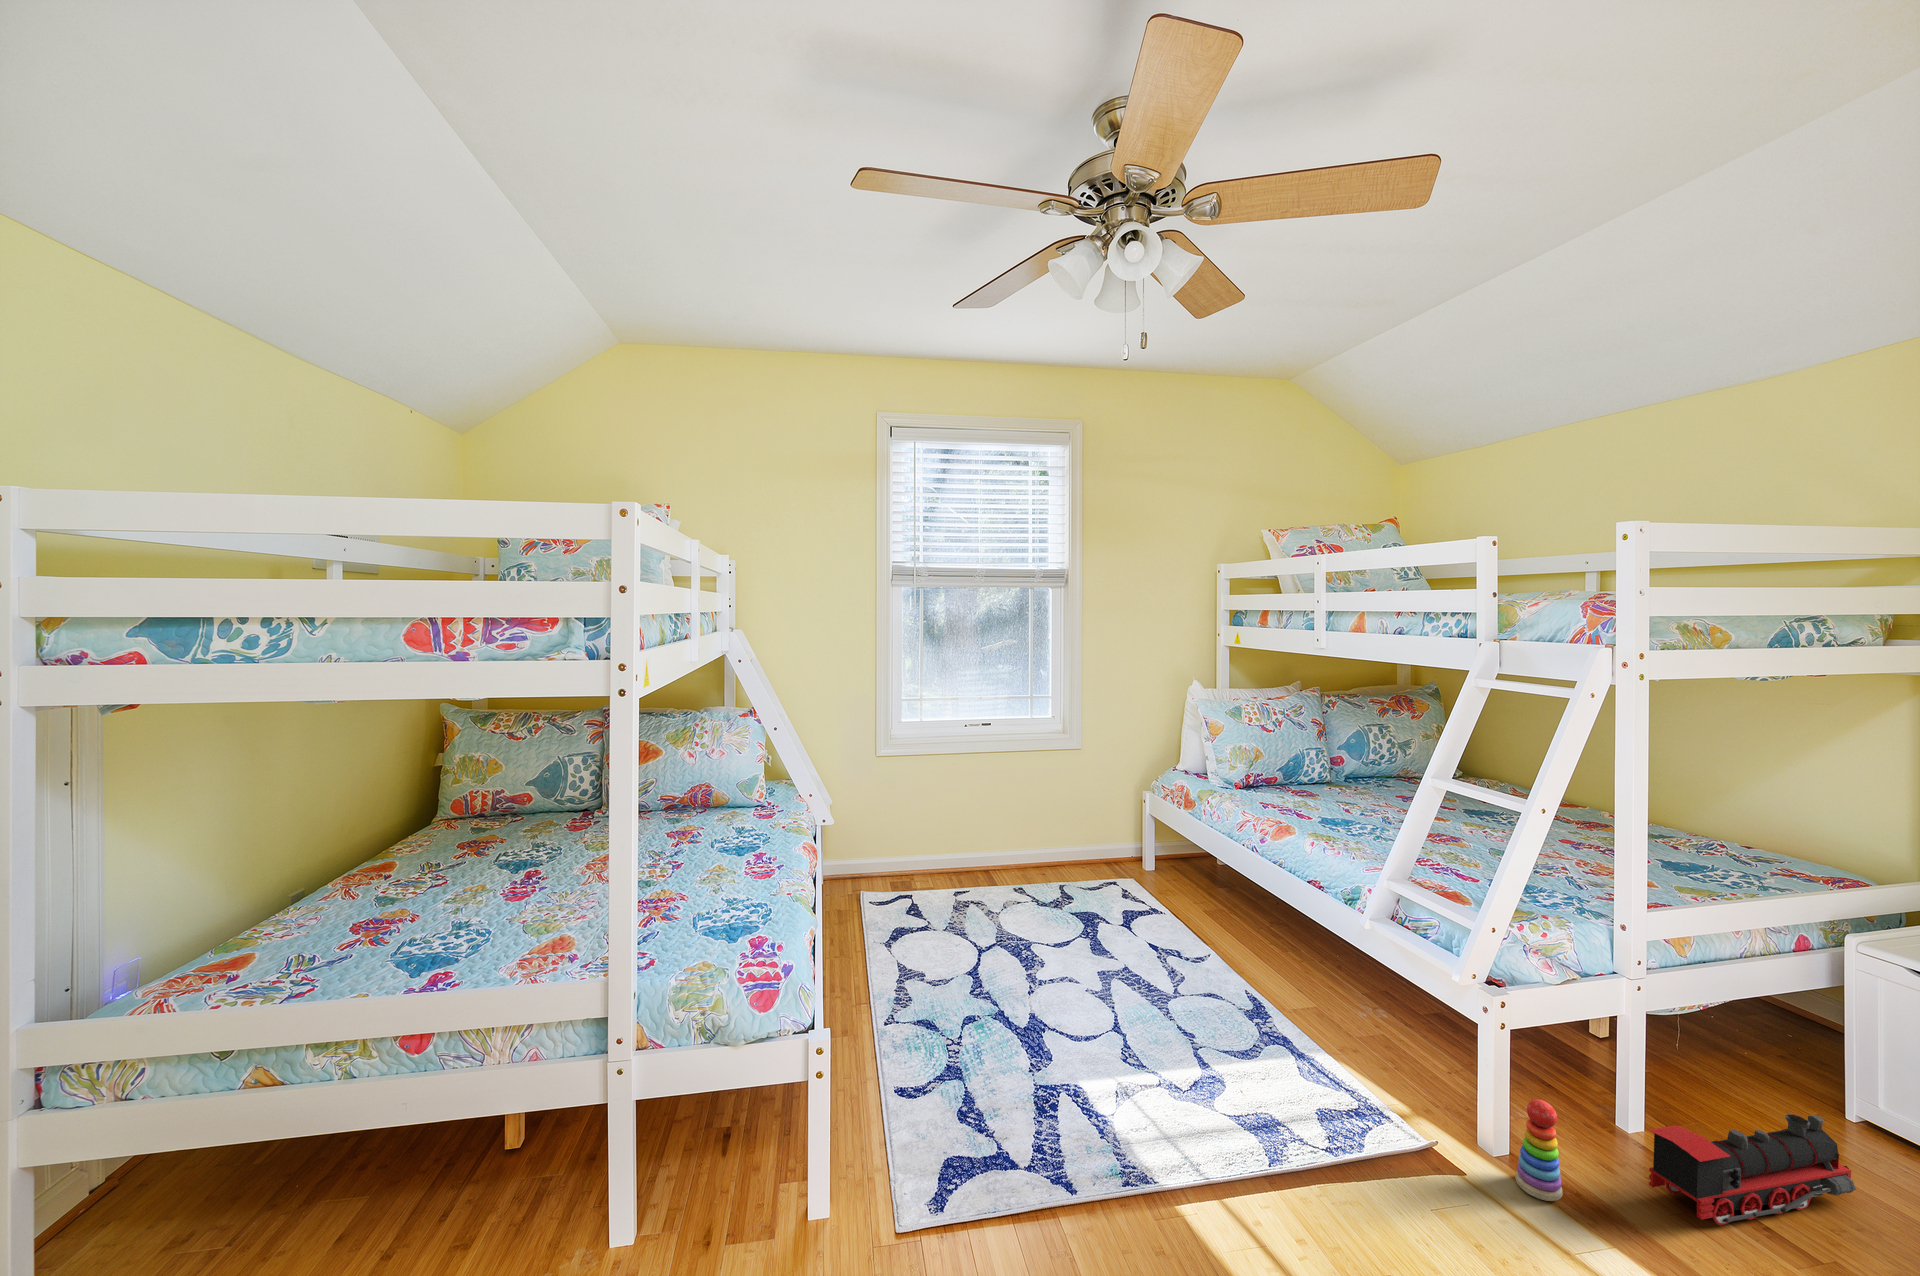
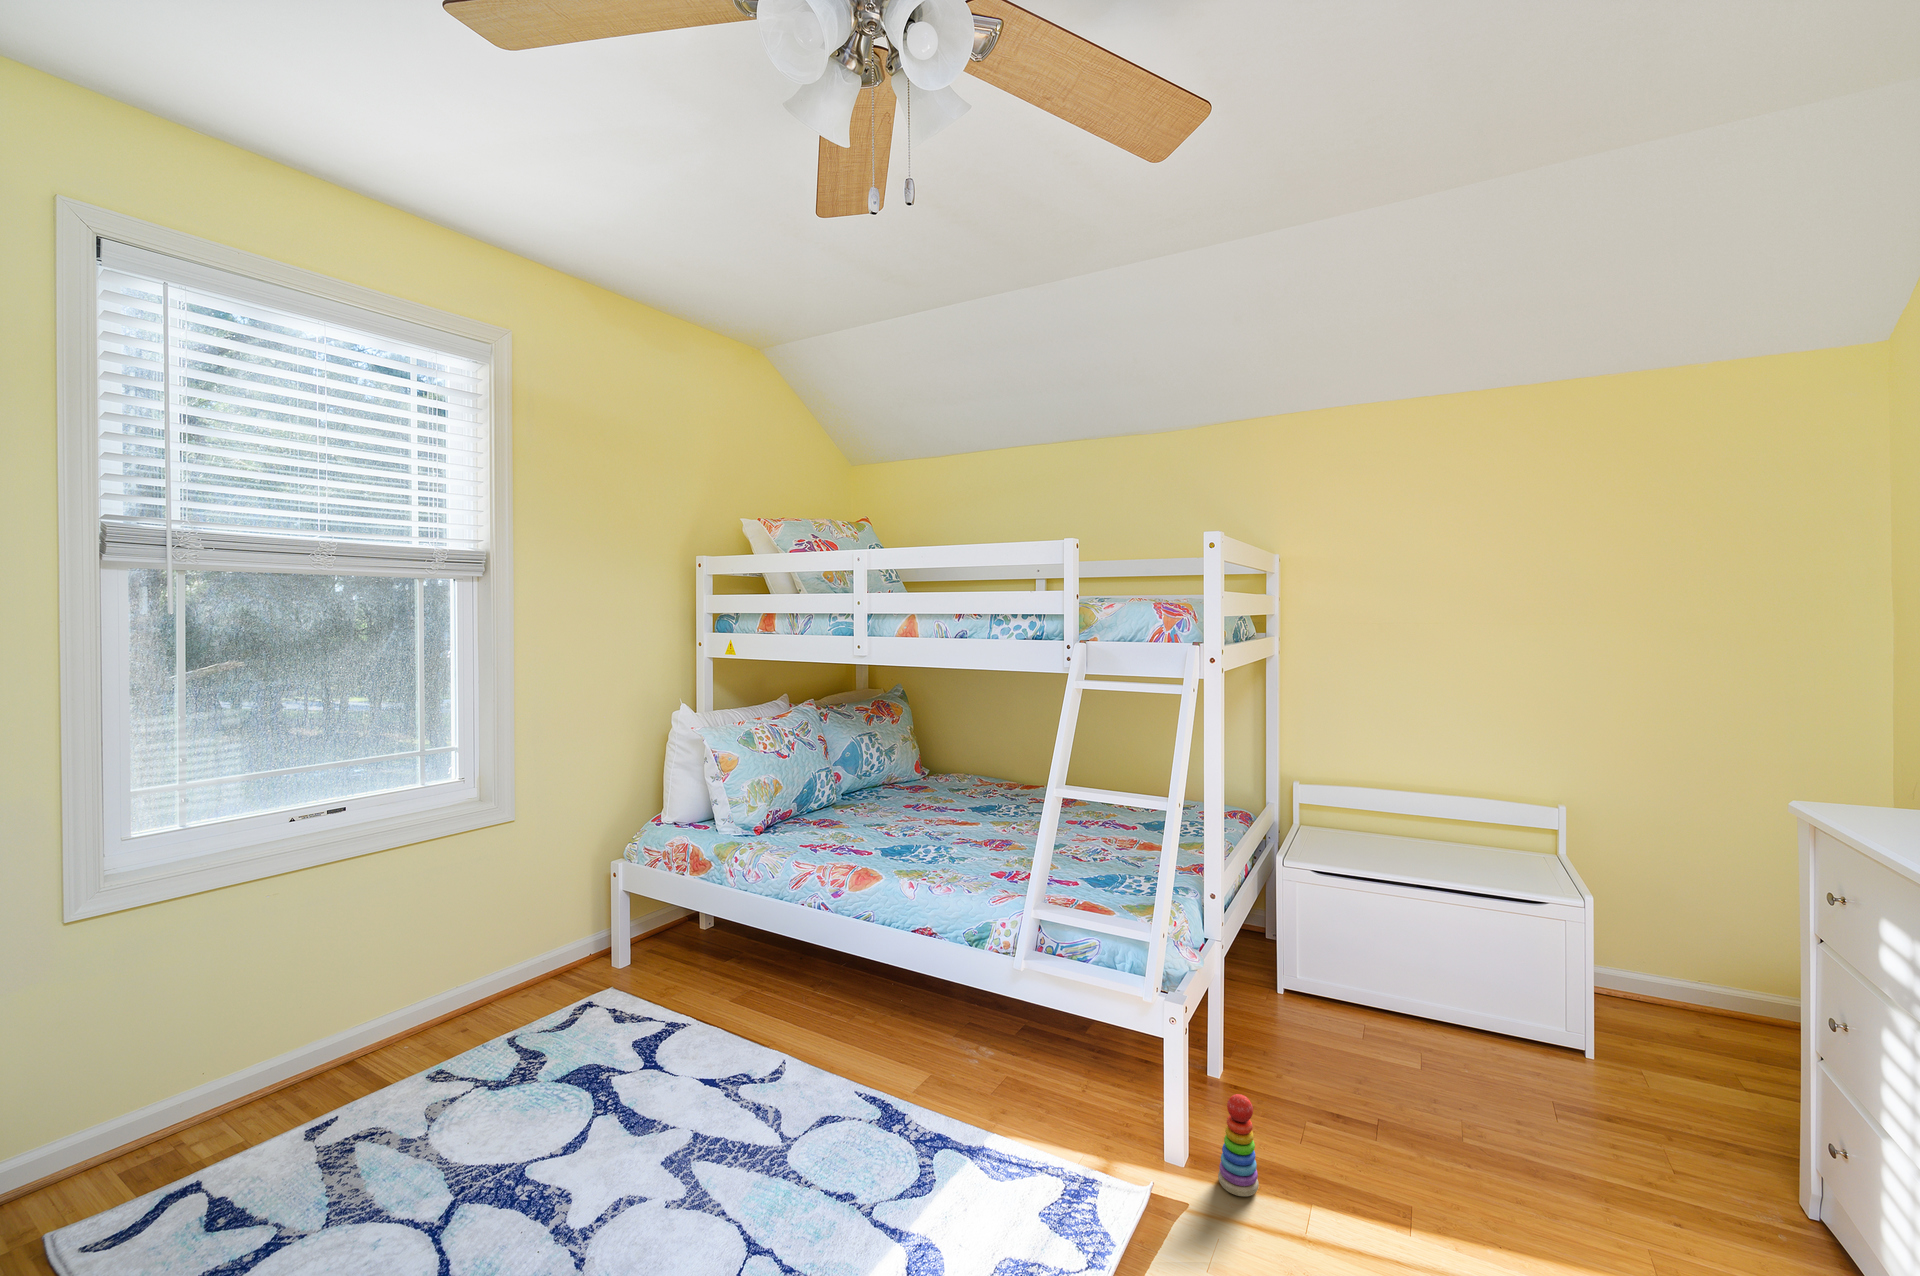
toy train: present [1649,1114,1856,1225] -> none [1284,1009,1347,1142]

